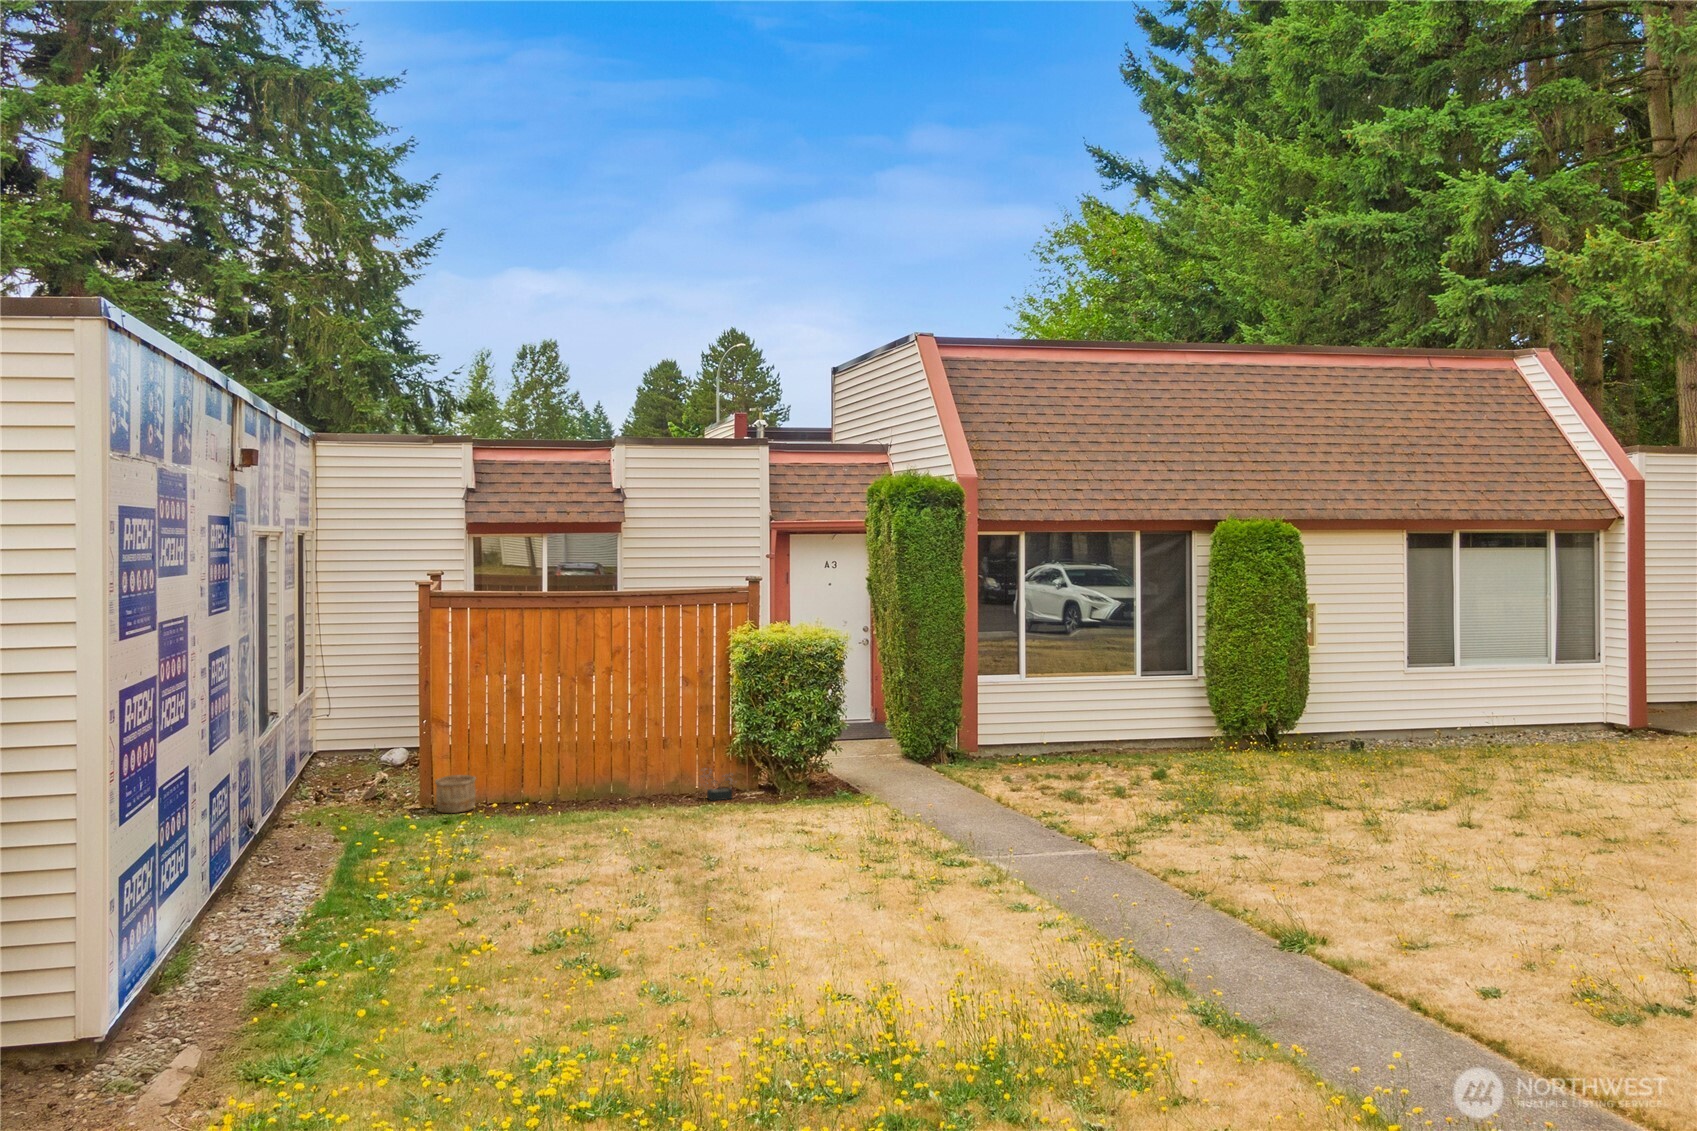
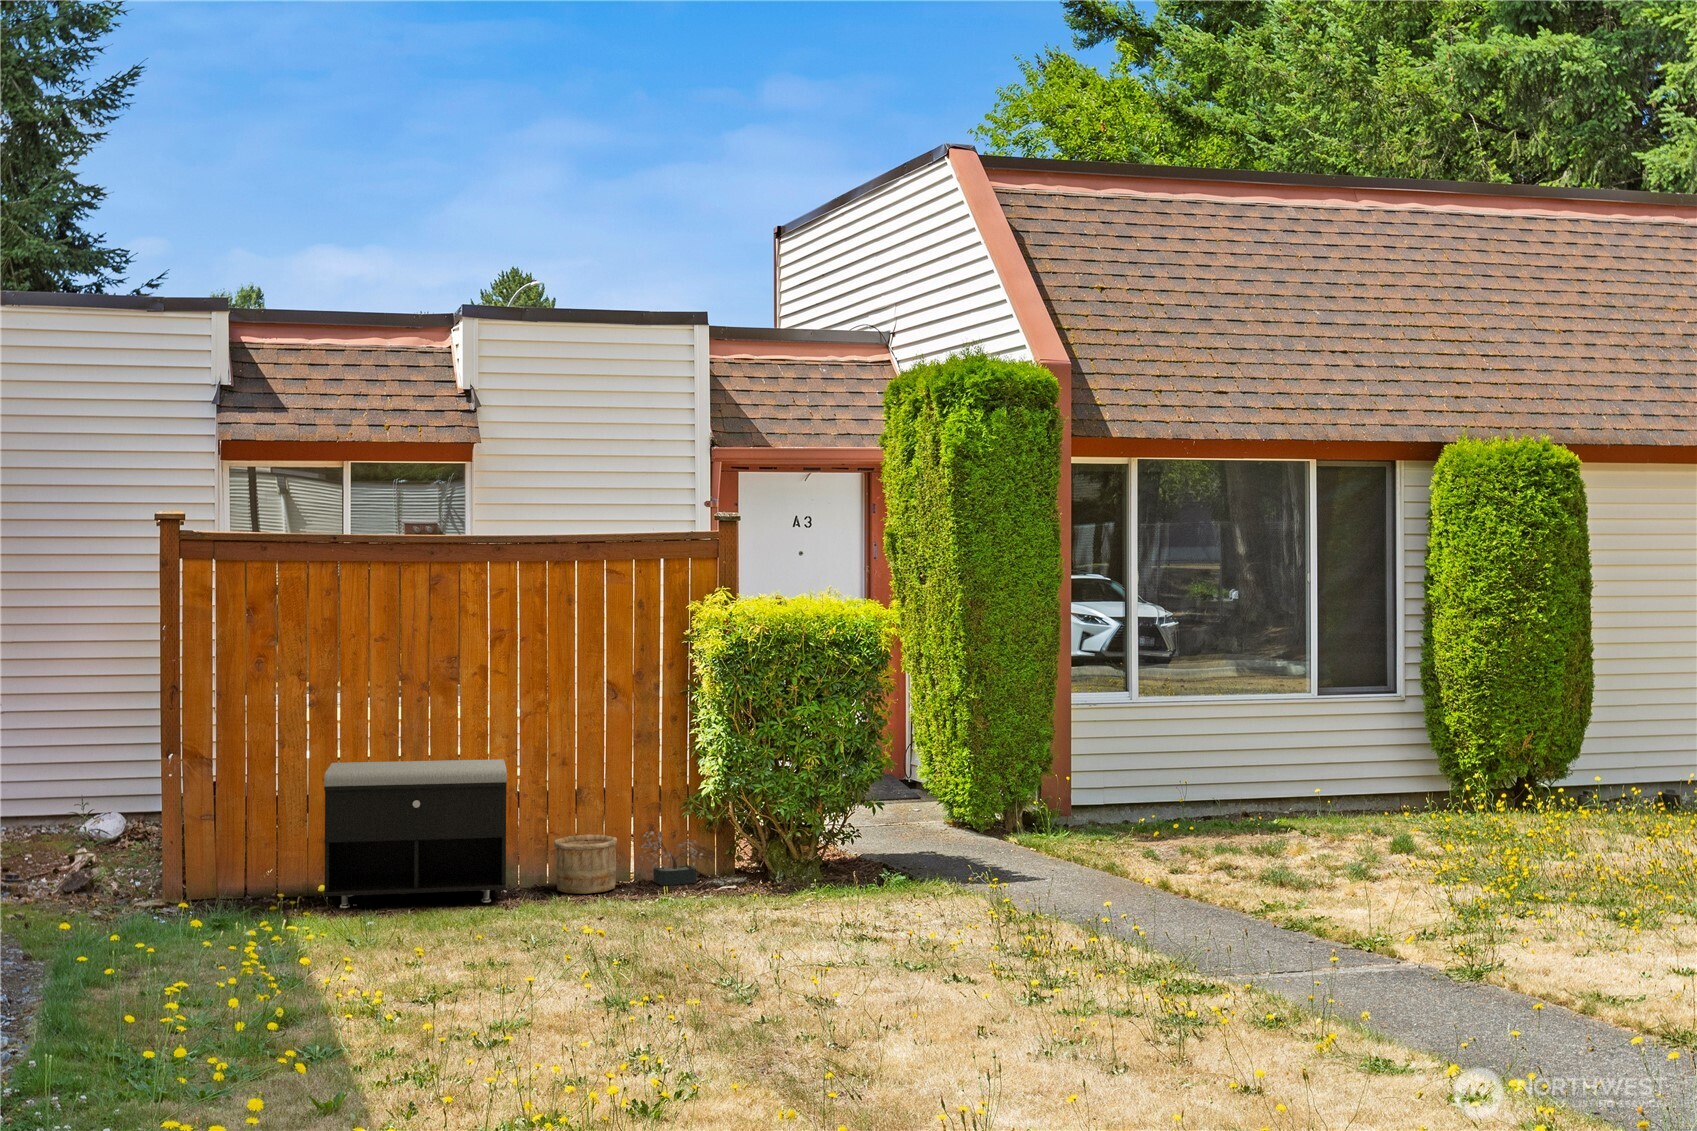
storage bench: none [506,725,617,814] -> present [324,759,507,908]
wooden bucket: present [435,775,476,813] -> present [554,835,617,894]

